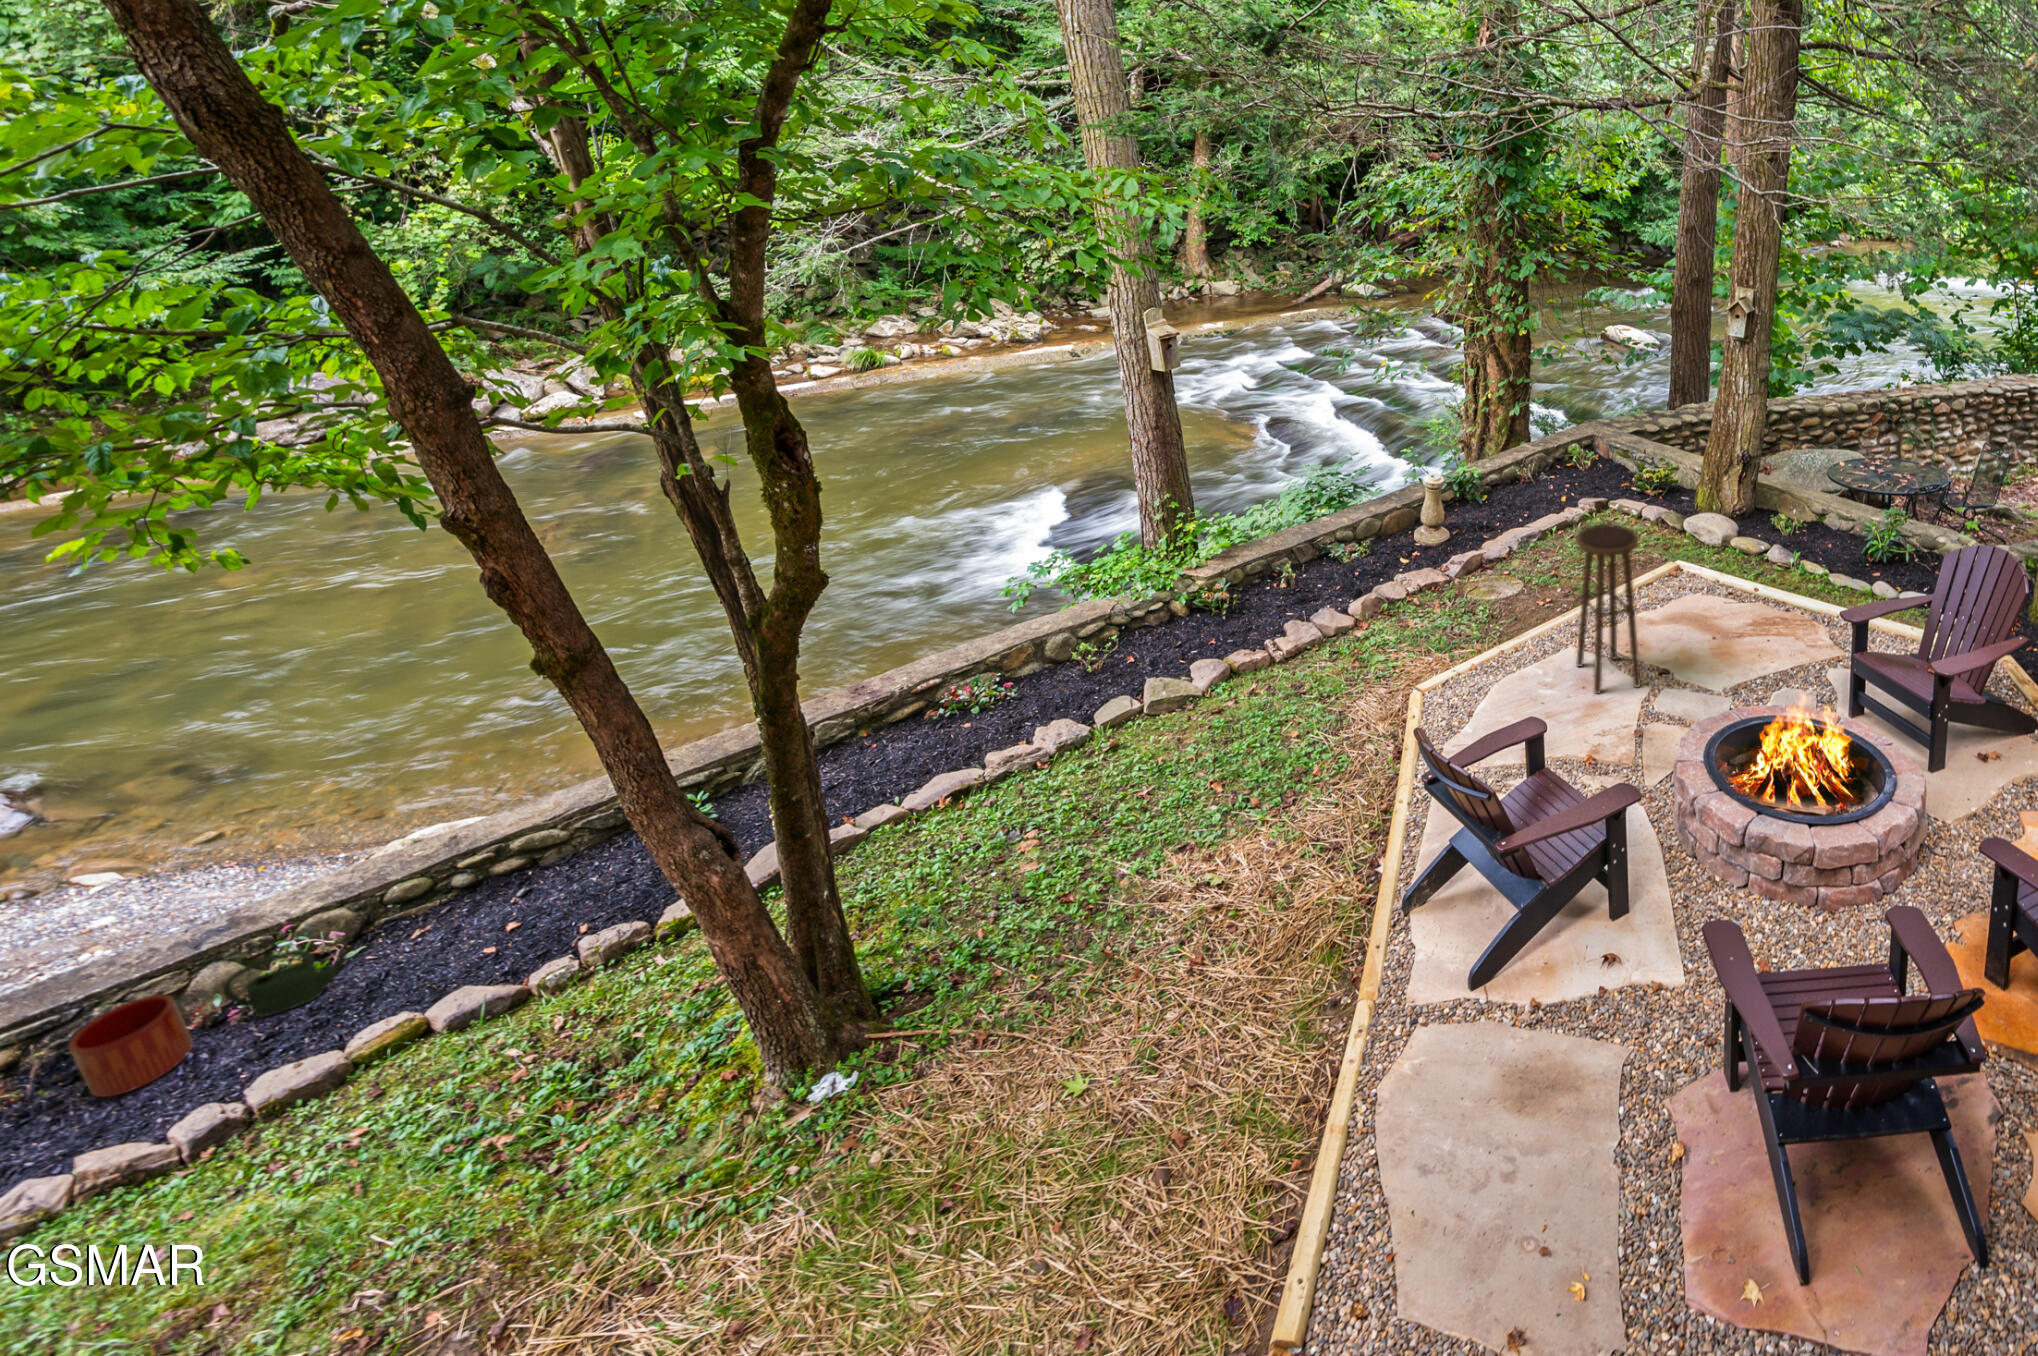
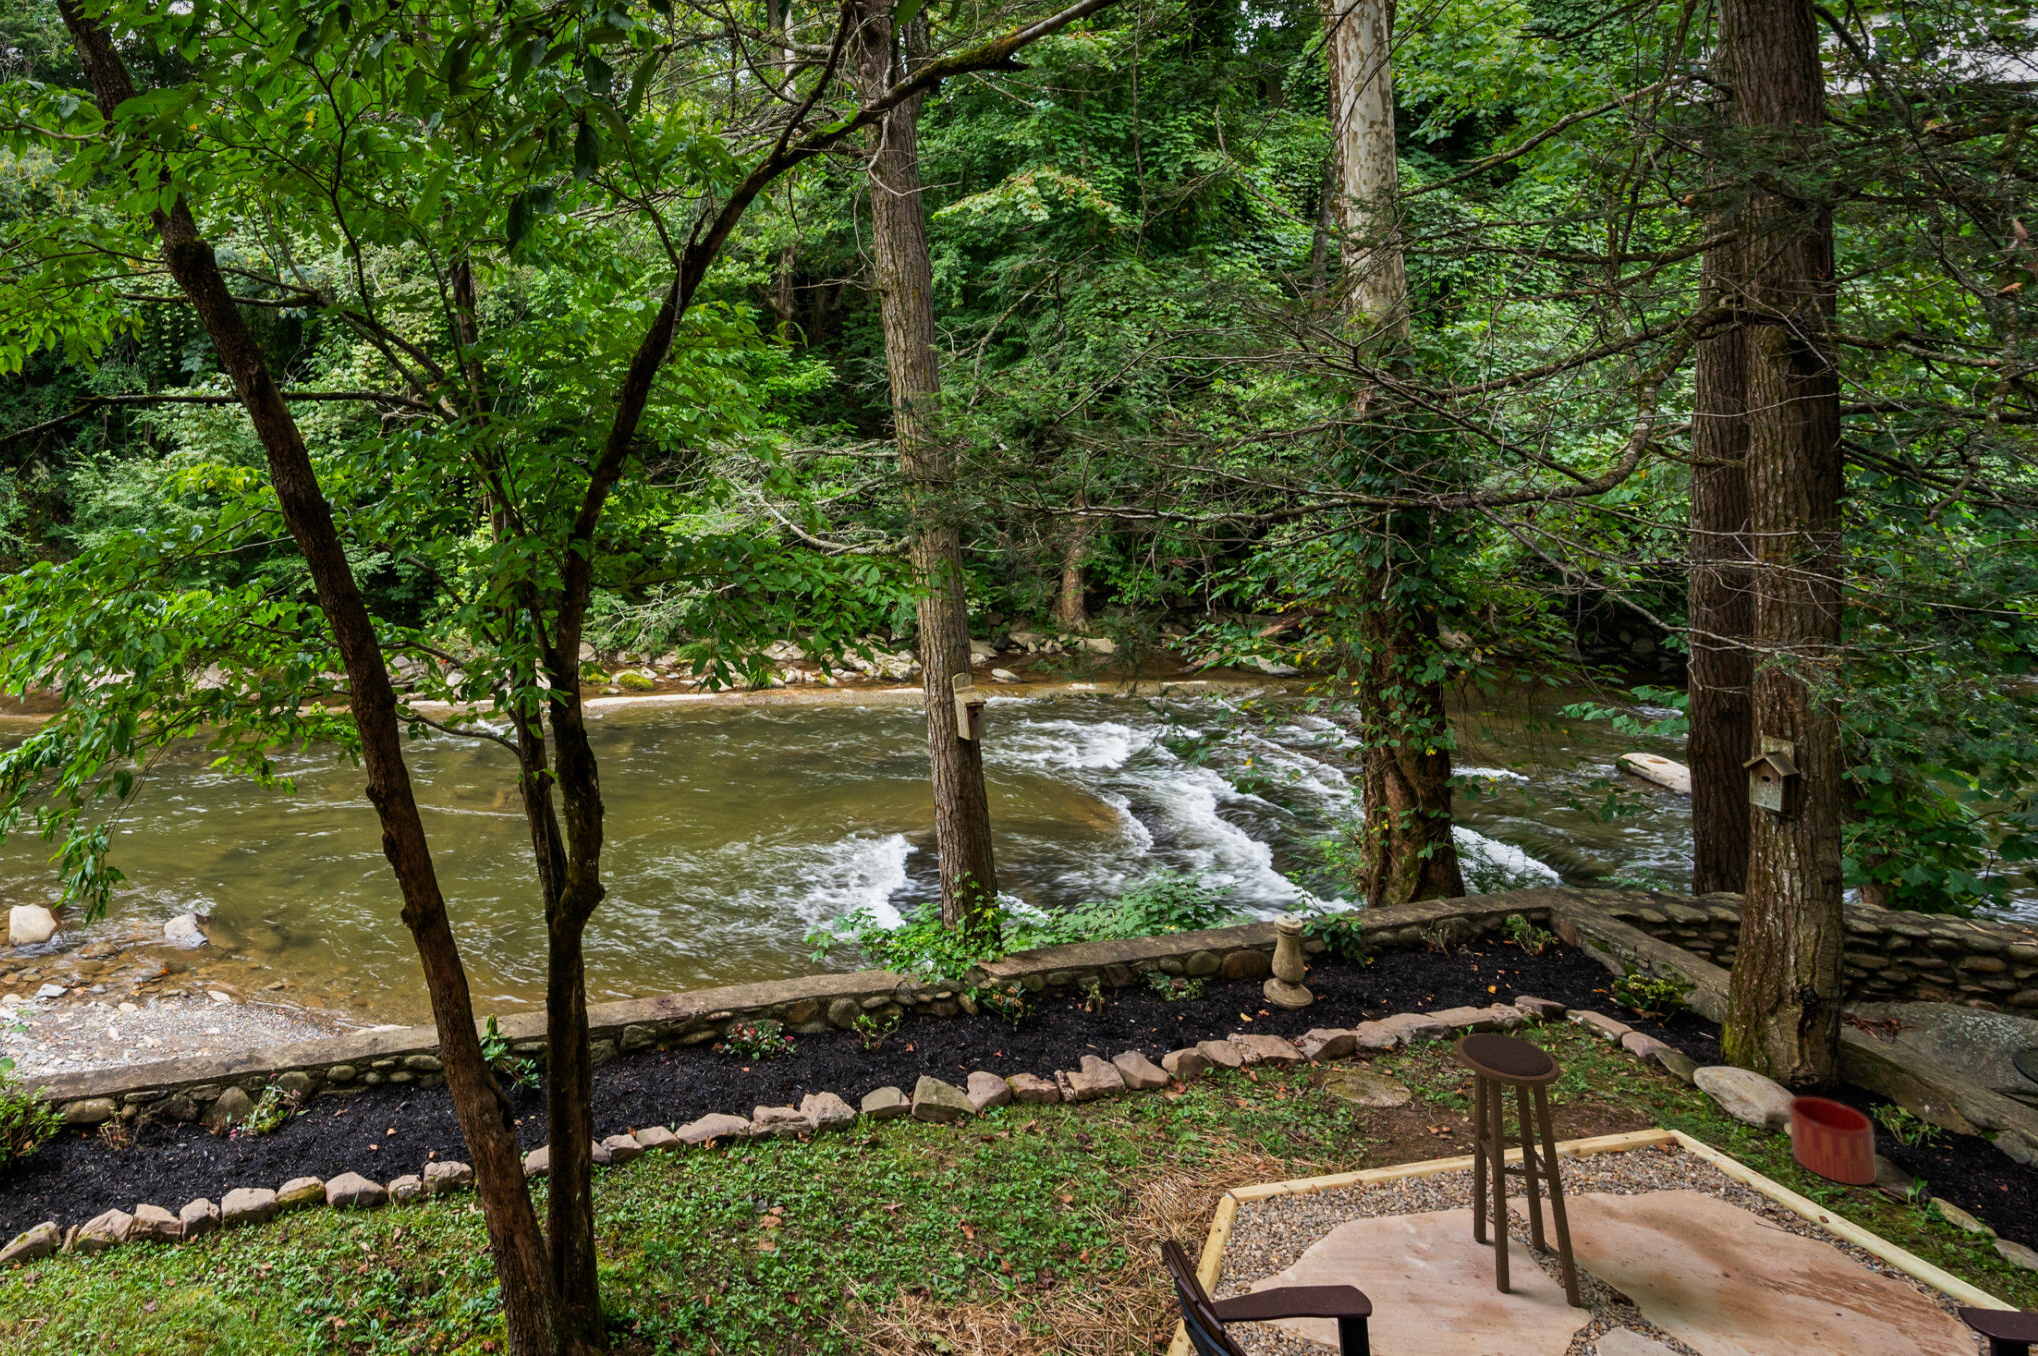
watering can: present [223,943,357,1017] -> none [231,1095,303,1145]
planter: present [69,994,193,1097] -> present [1789,1097,1877,1185]

